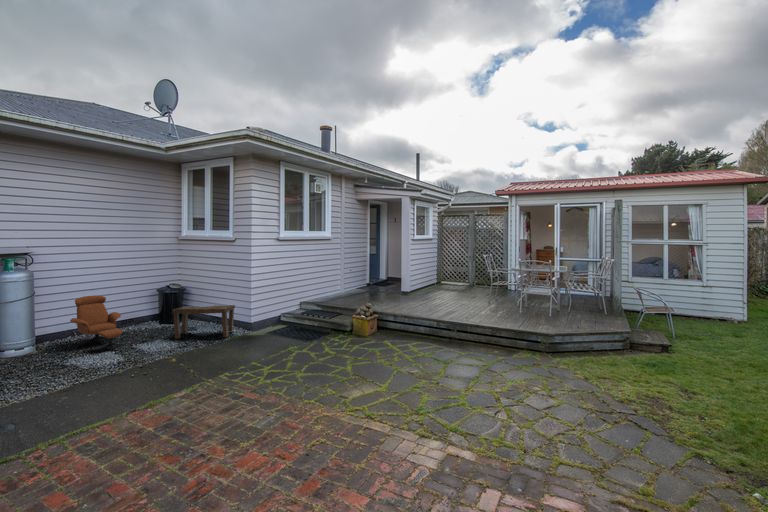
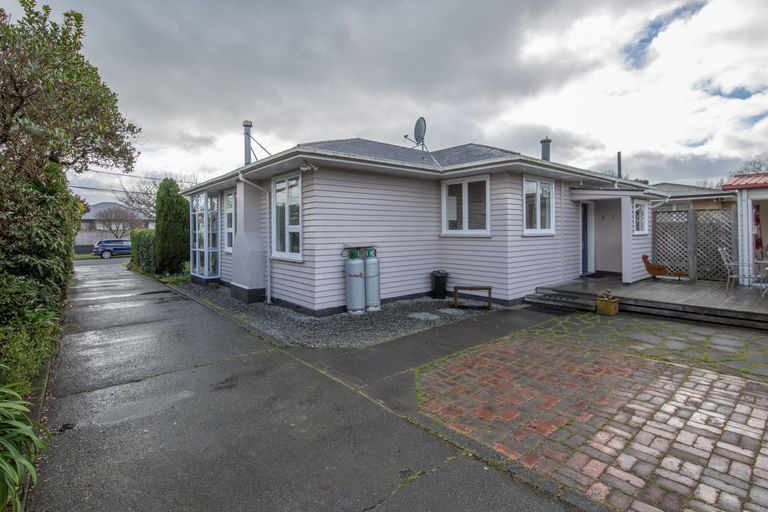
lounge chair: present [70,295,123,352] -> present [642,255,686,283]

